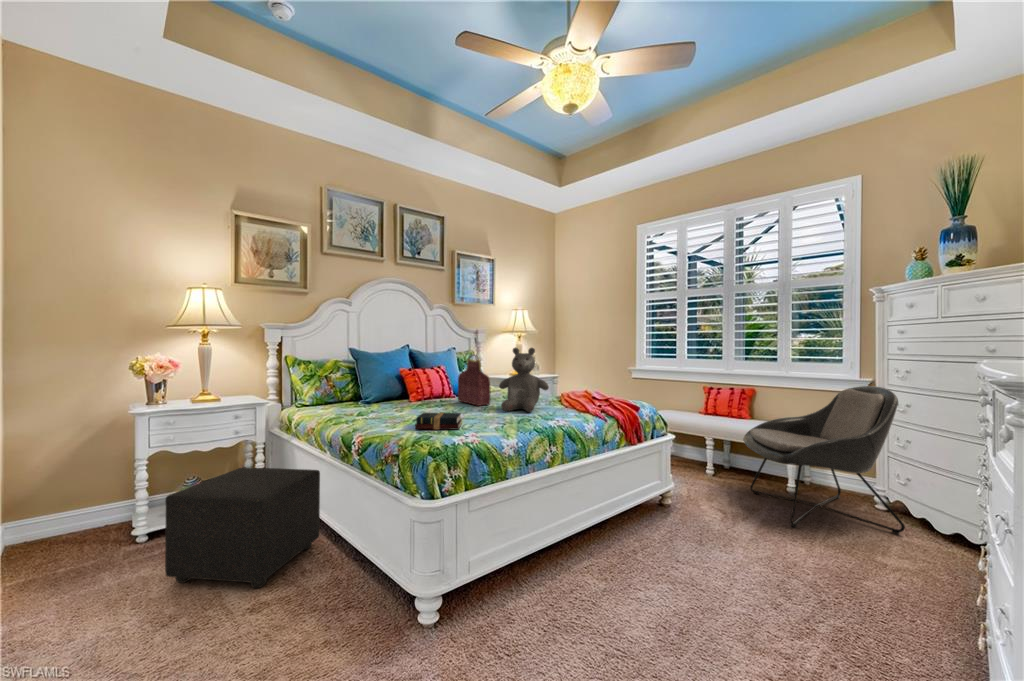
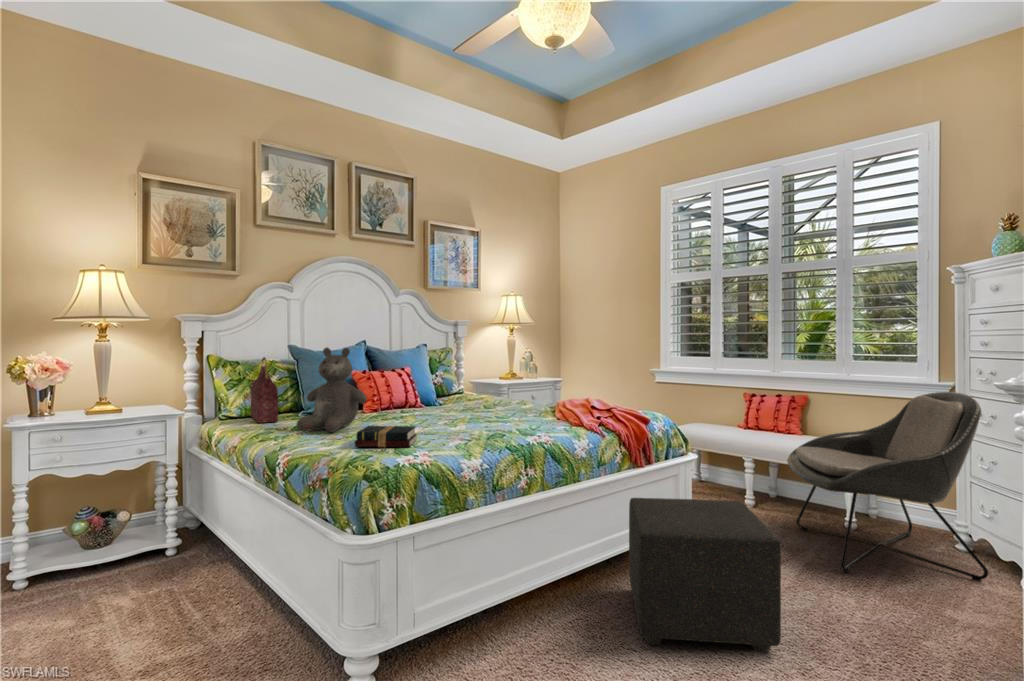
teddy bear: present [499,347,549,412] -> present [297,347,367,432]
handbag: present [458,355,491,406] -> present [251,357,278,423]
ottoman: present [165,467,320,588] -> present [629,498,781,653]

